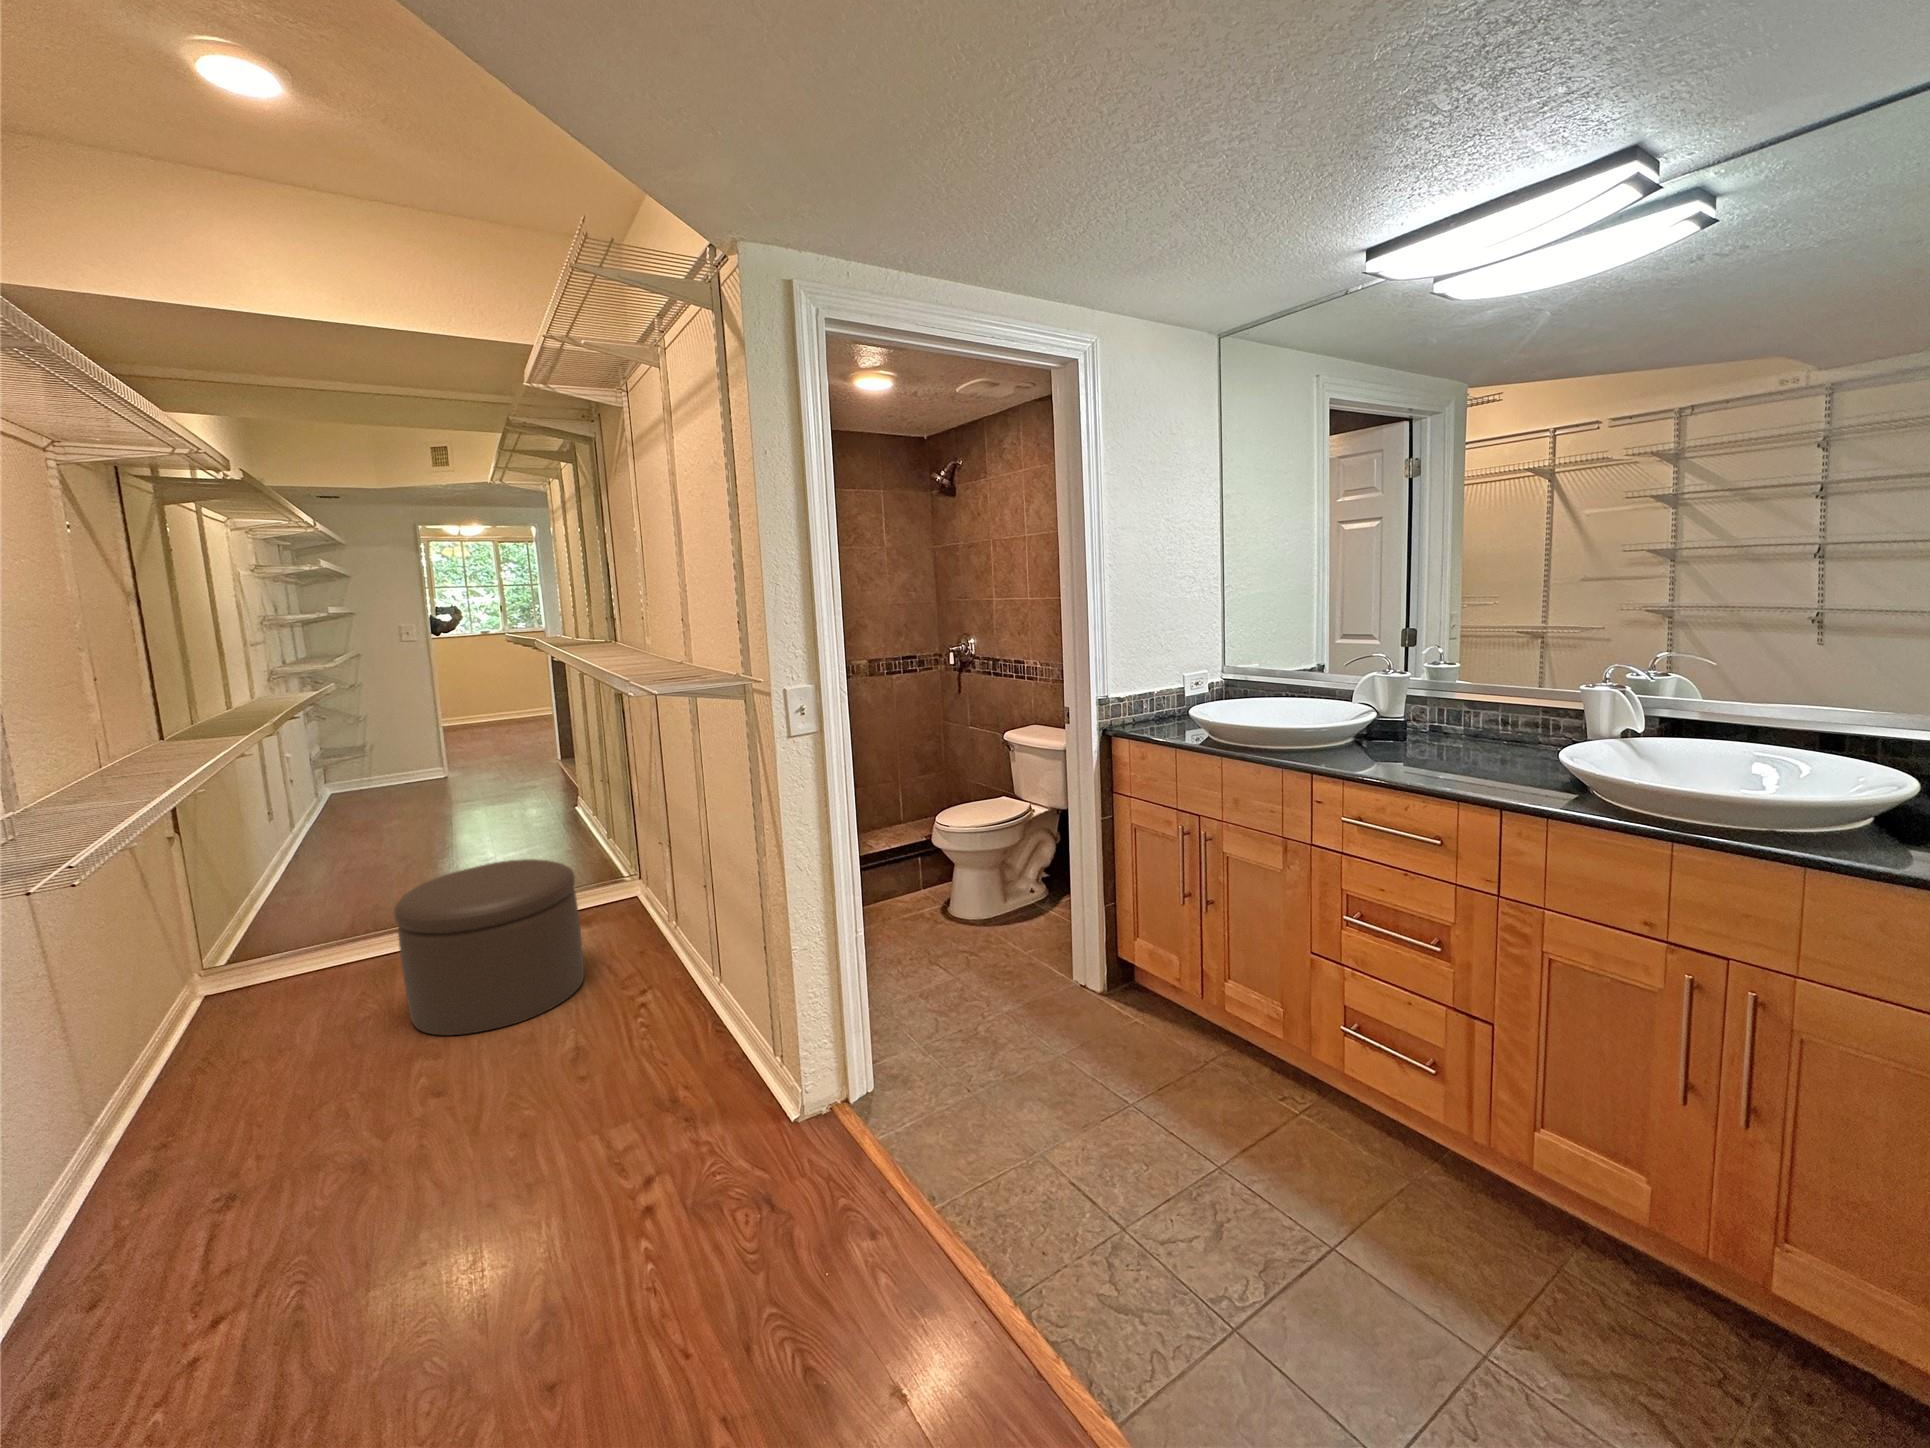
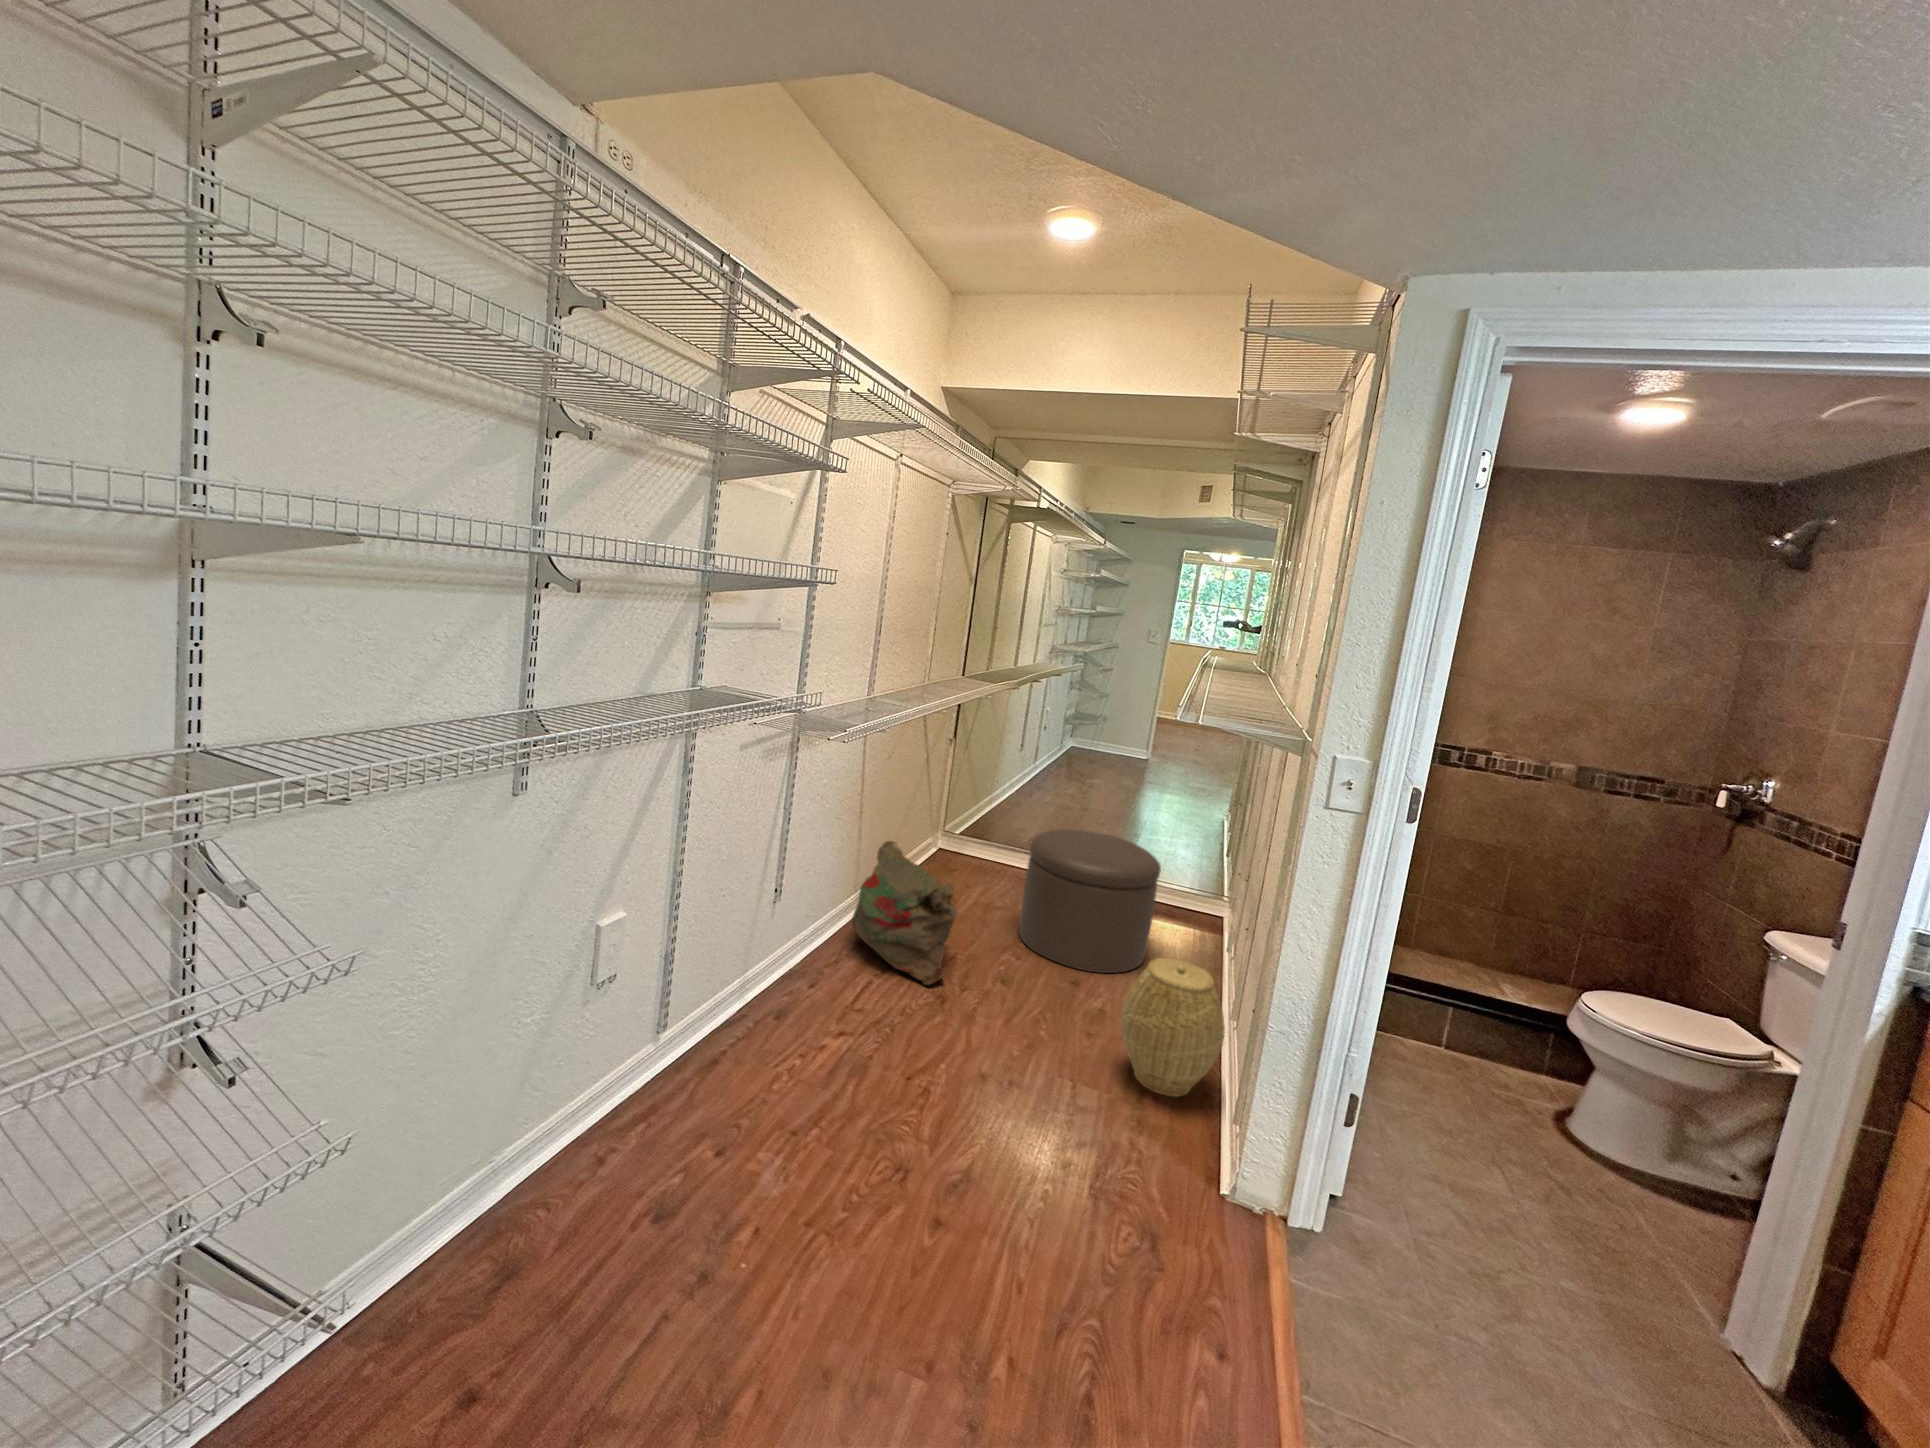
woven basket: none [616,940,727,1084] -> present [1121,958,1225,1097]
bag: none [116,1009,349,1173] -> present [851,841,957,985]

